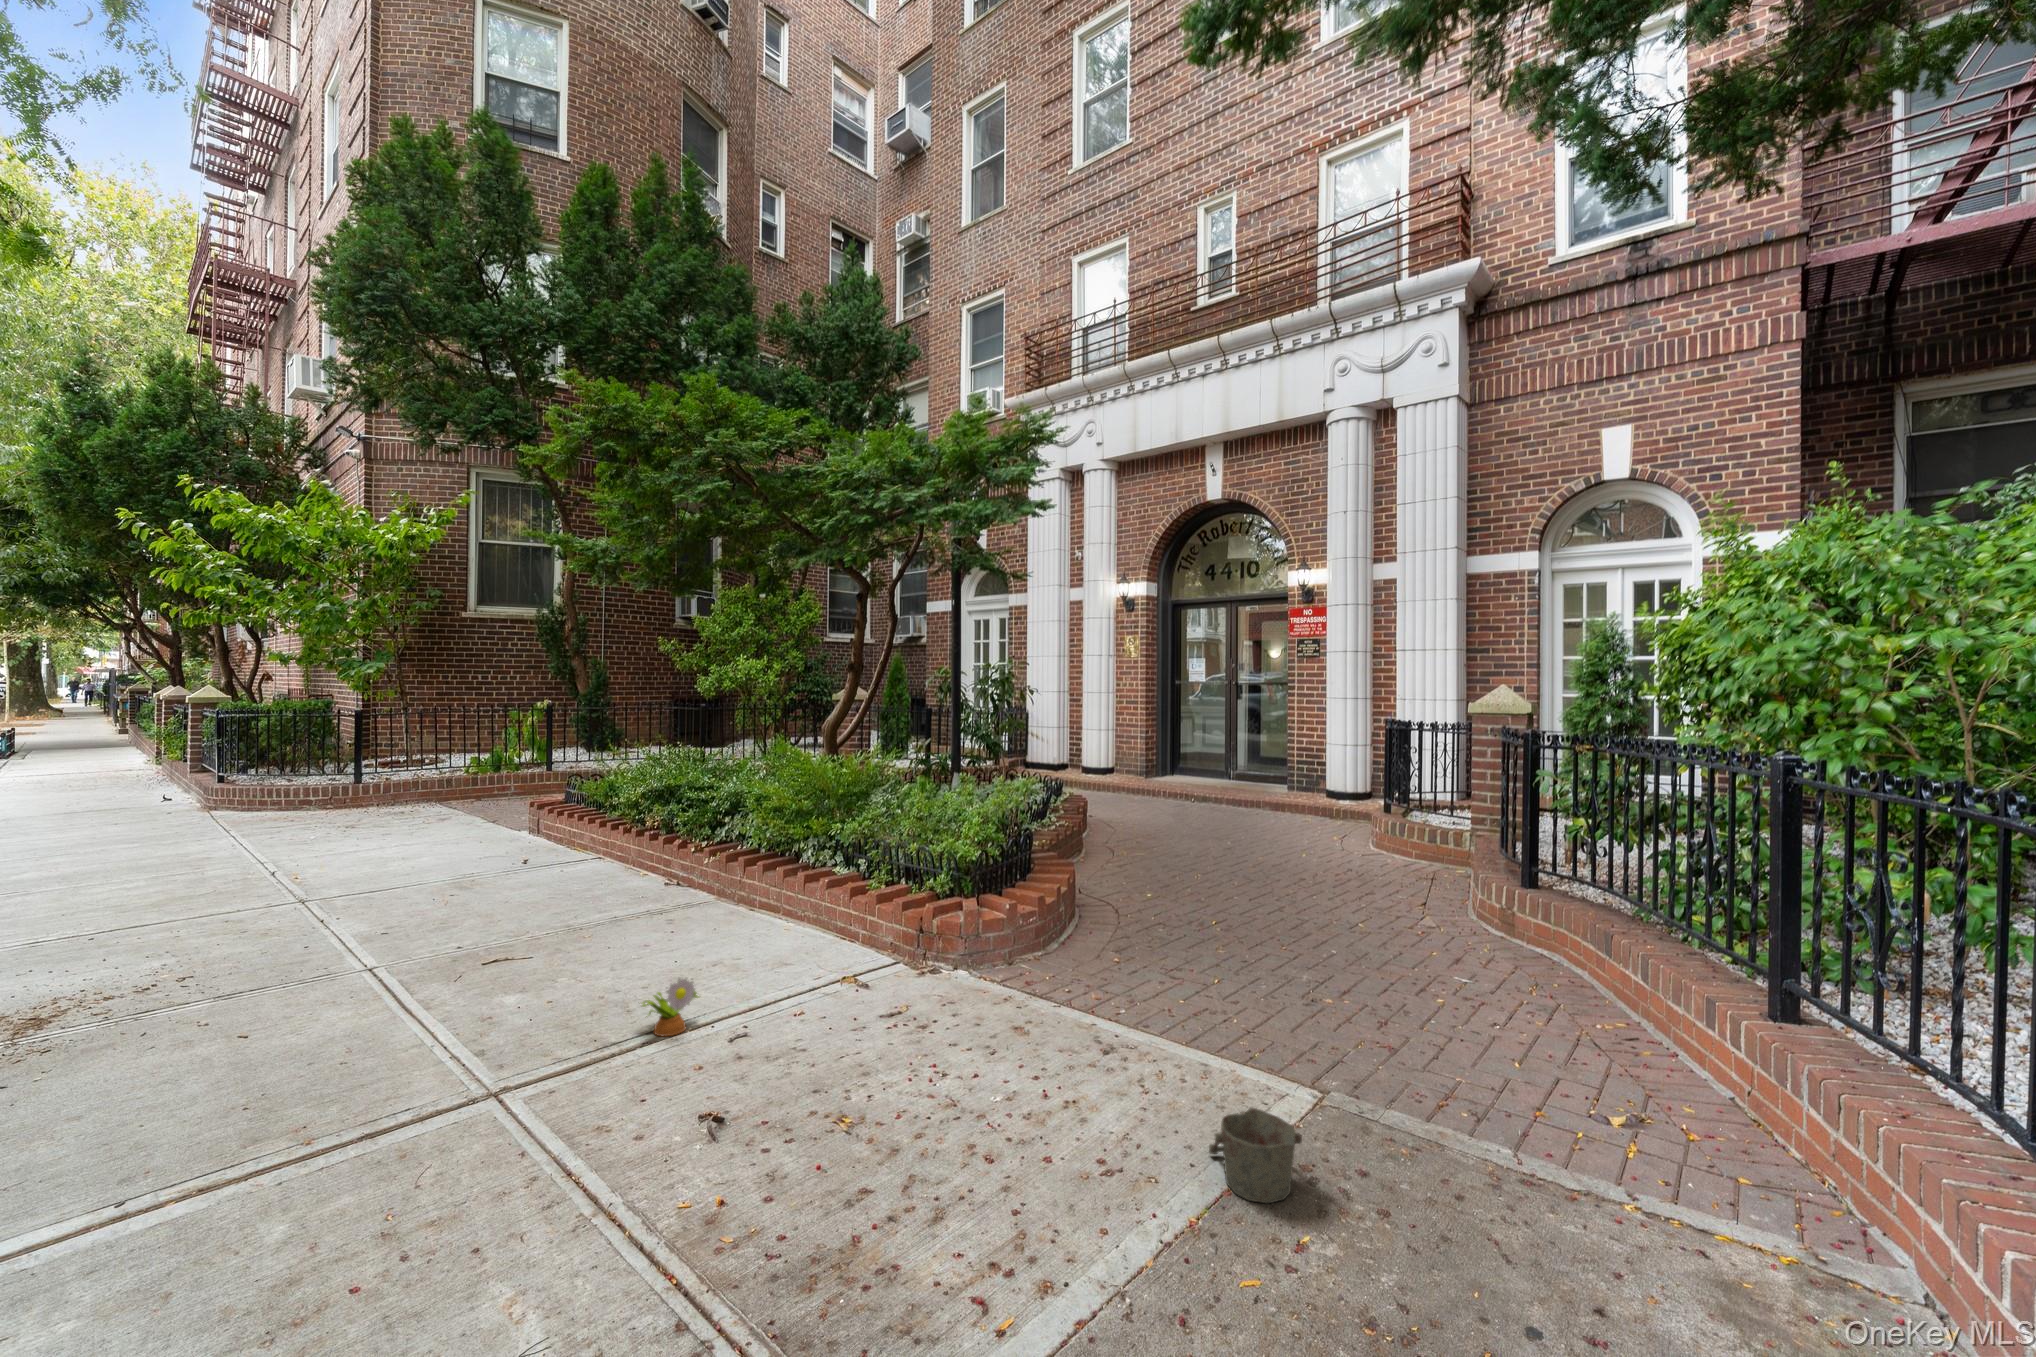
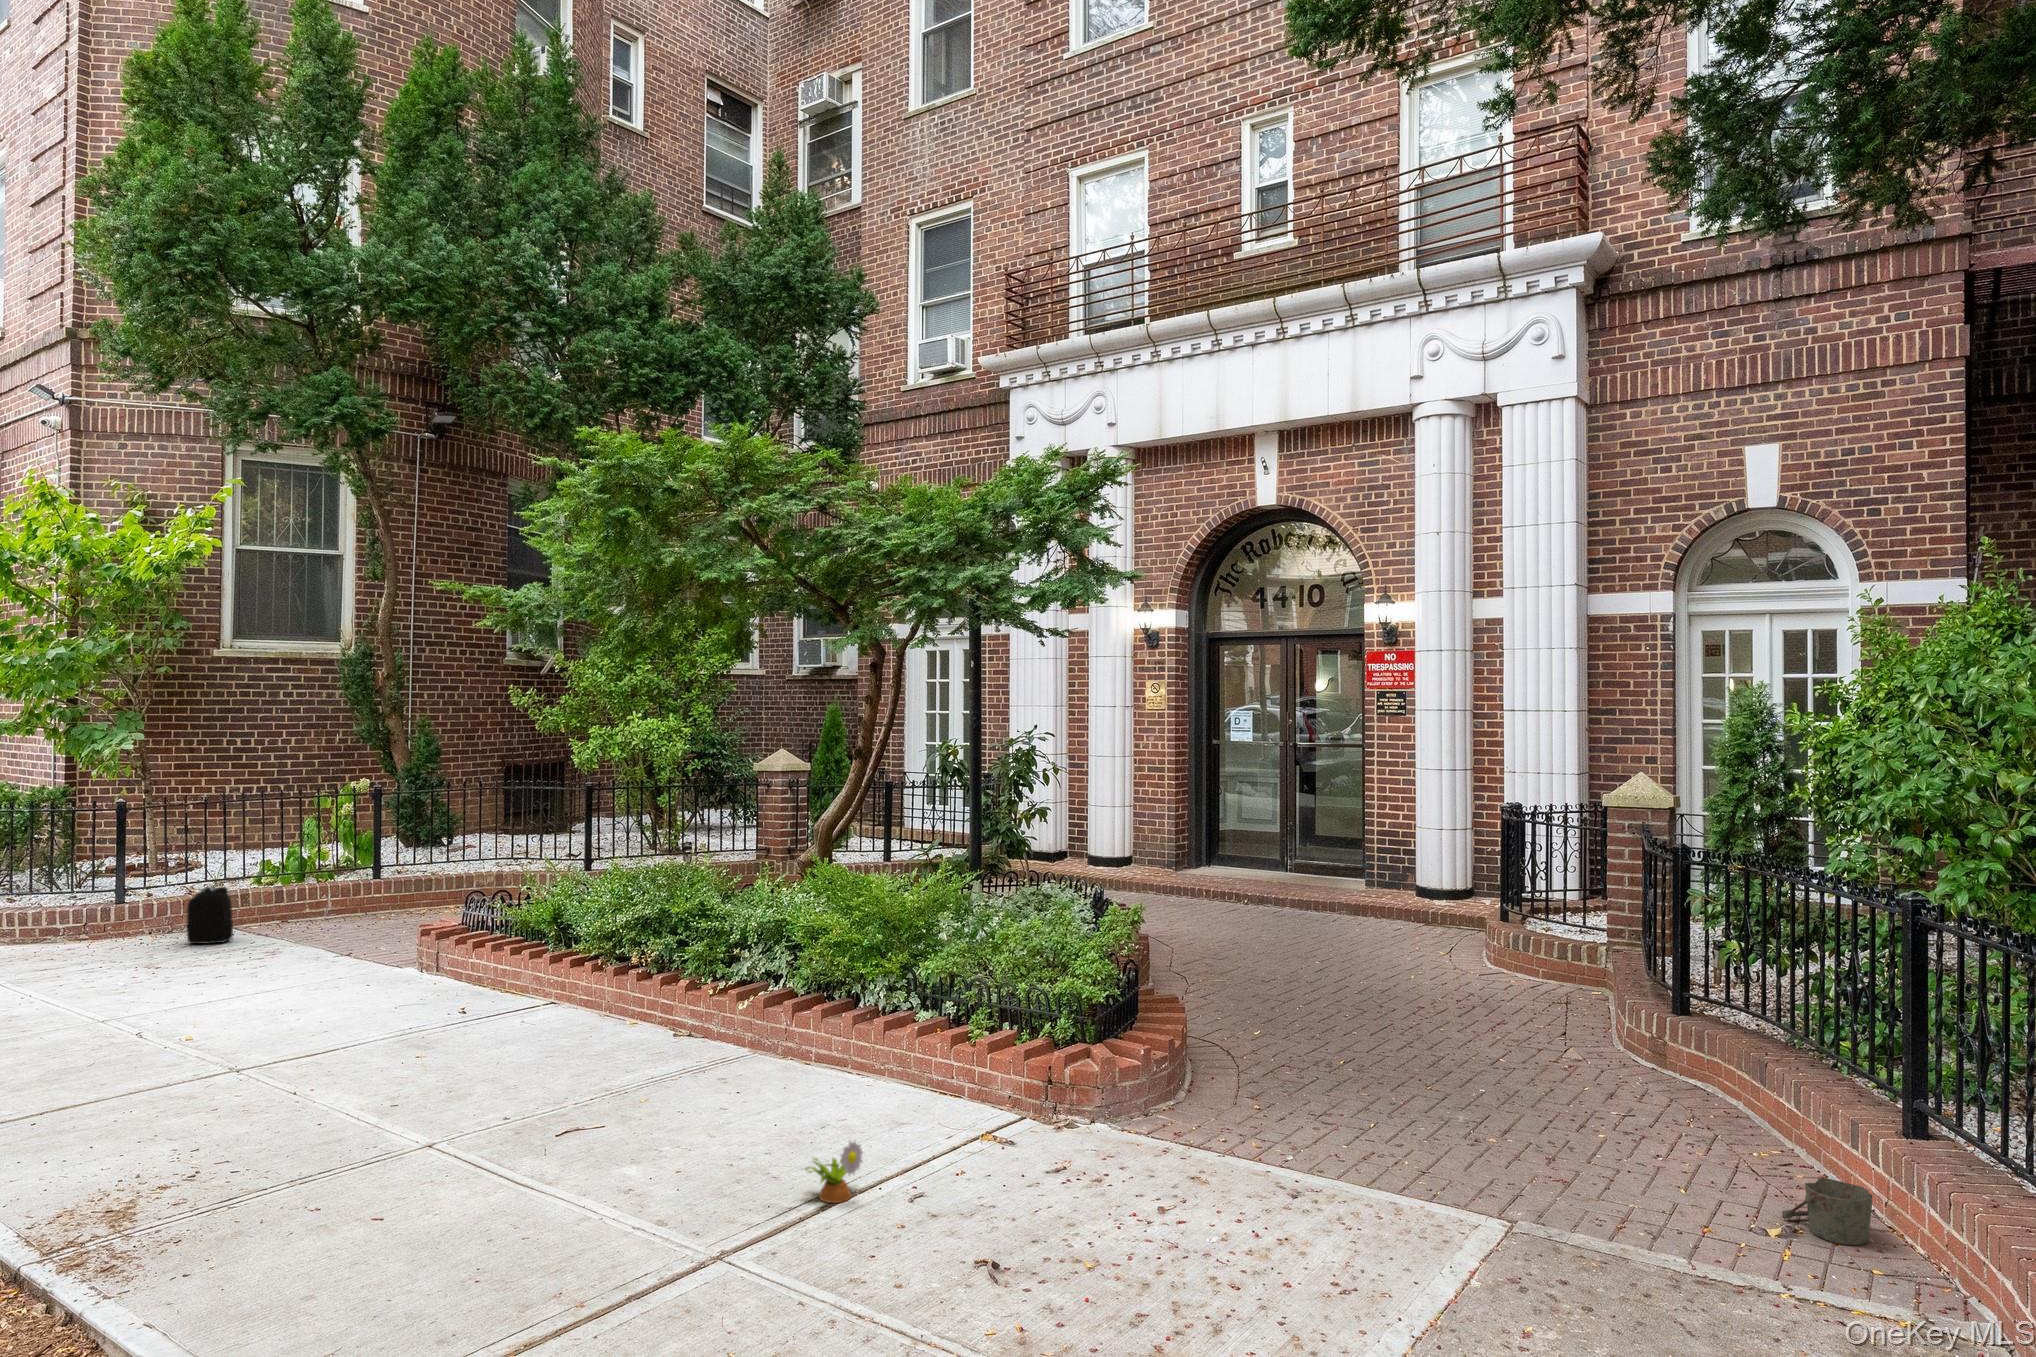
backpack: none [399,770,435,810] -> present [187,887,233,944]
bucket: present [1209,1108,1302,1203] -> present [1782,1178,1872,1245]

